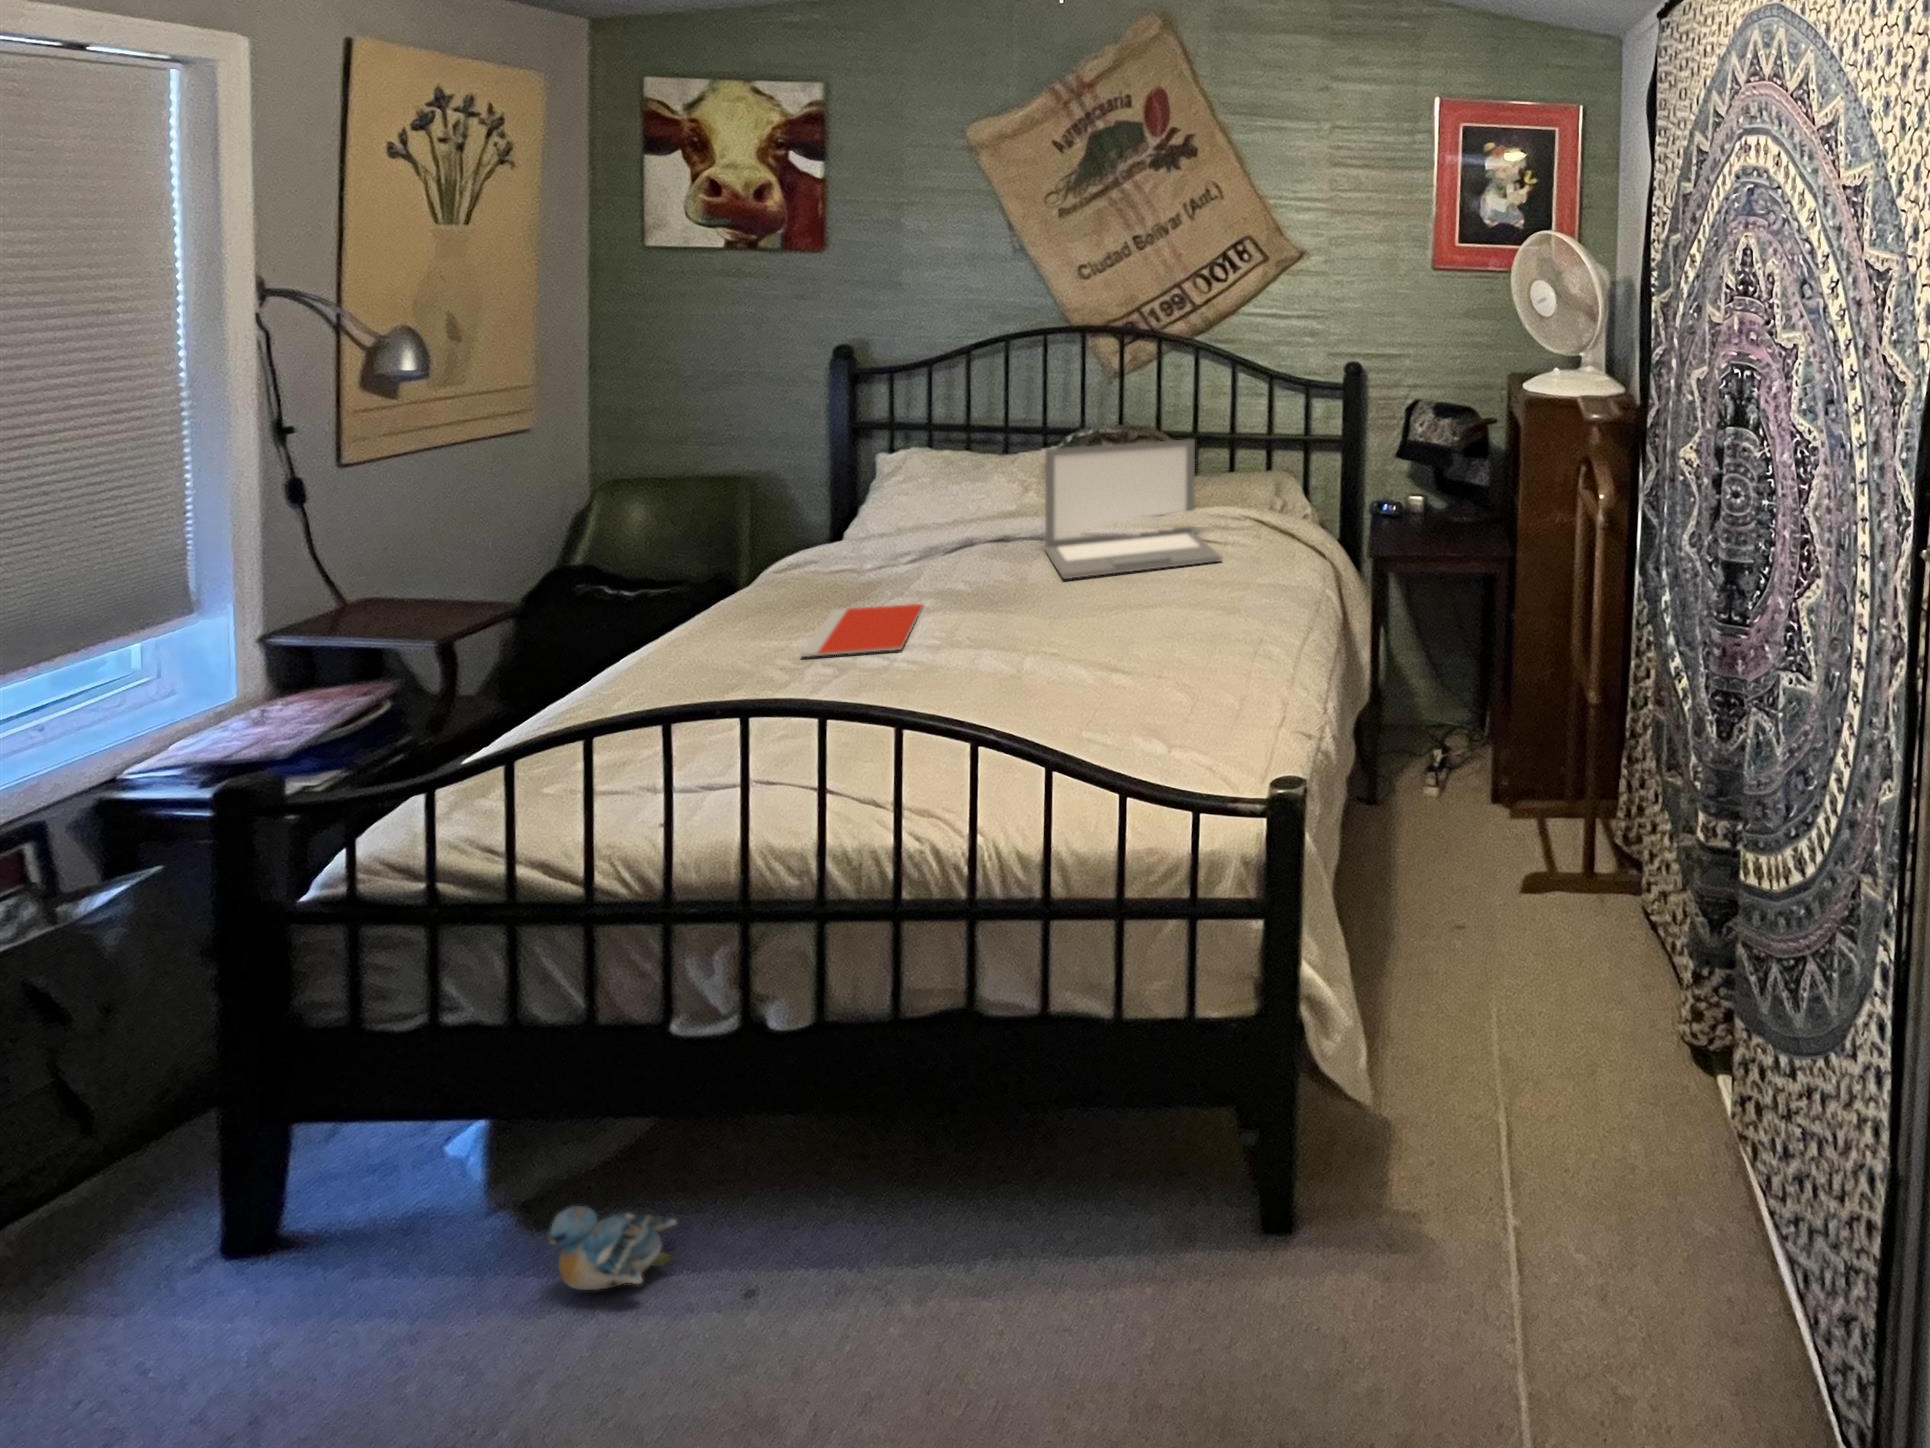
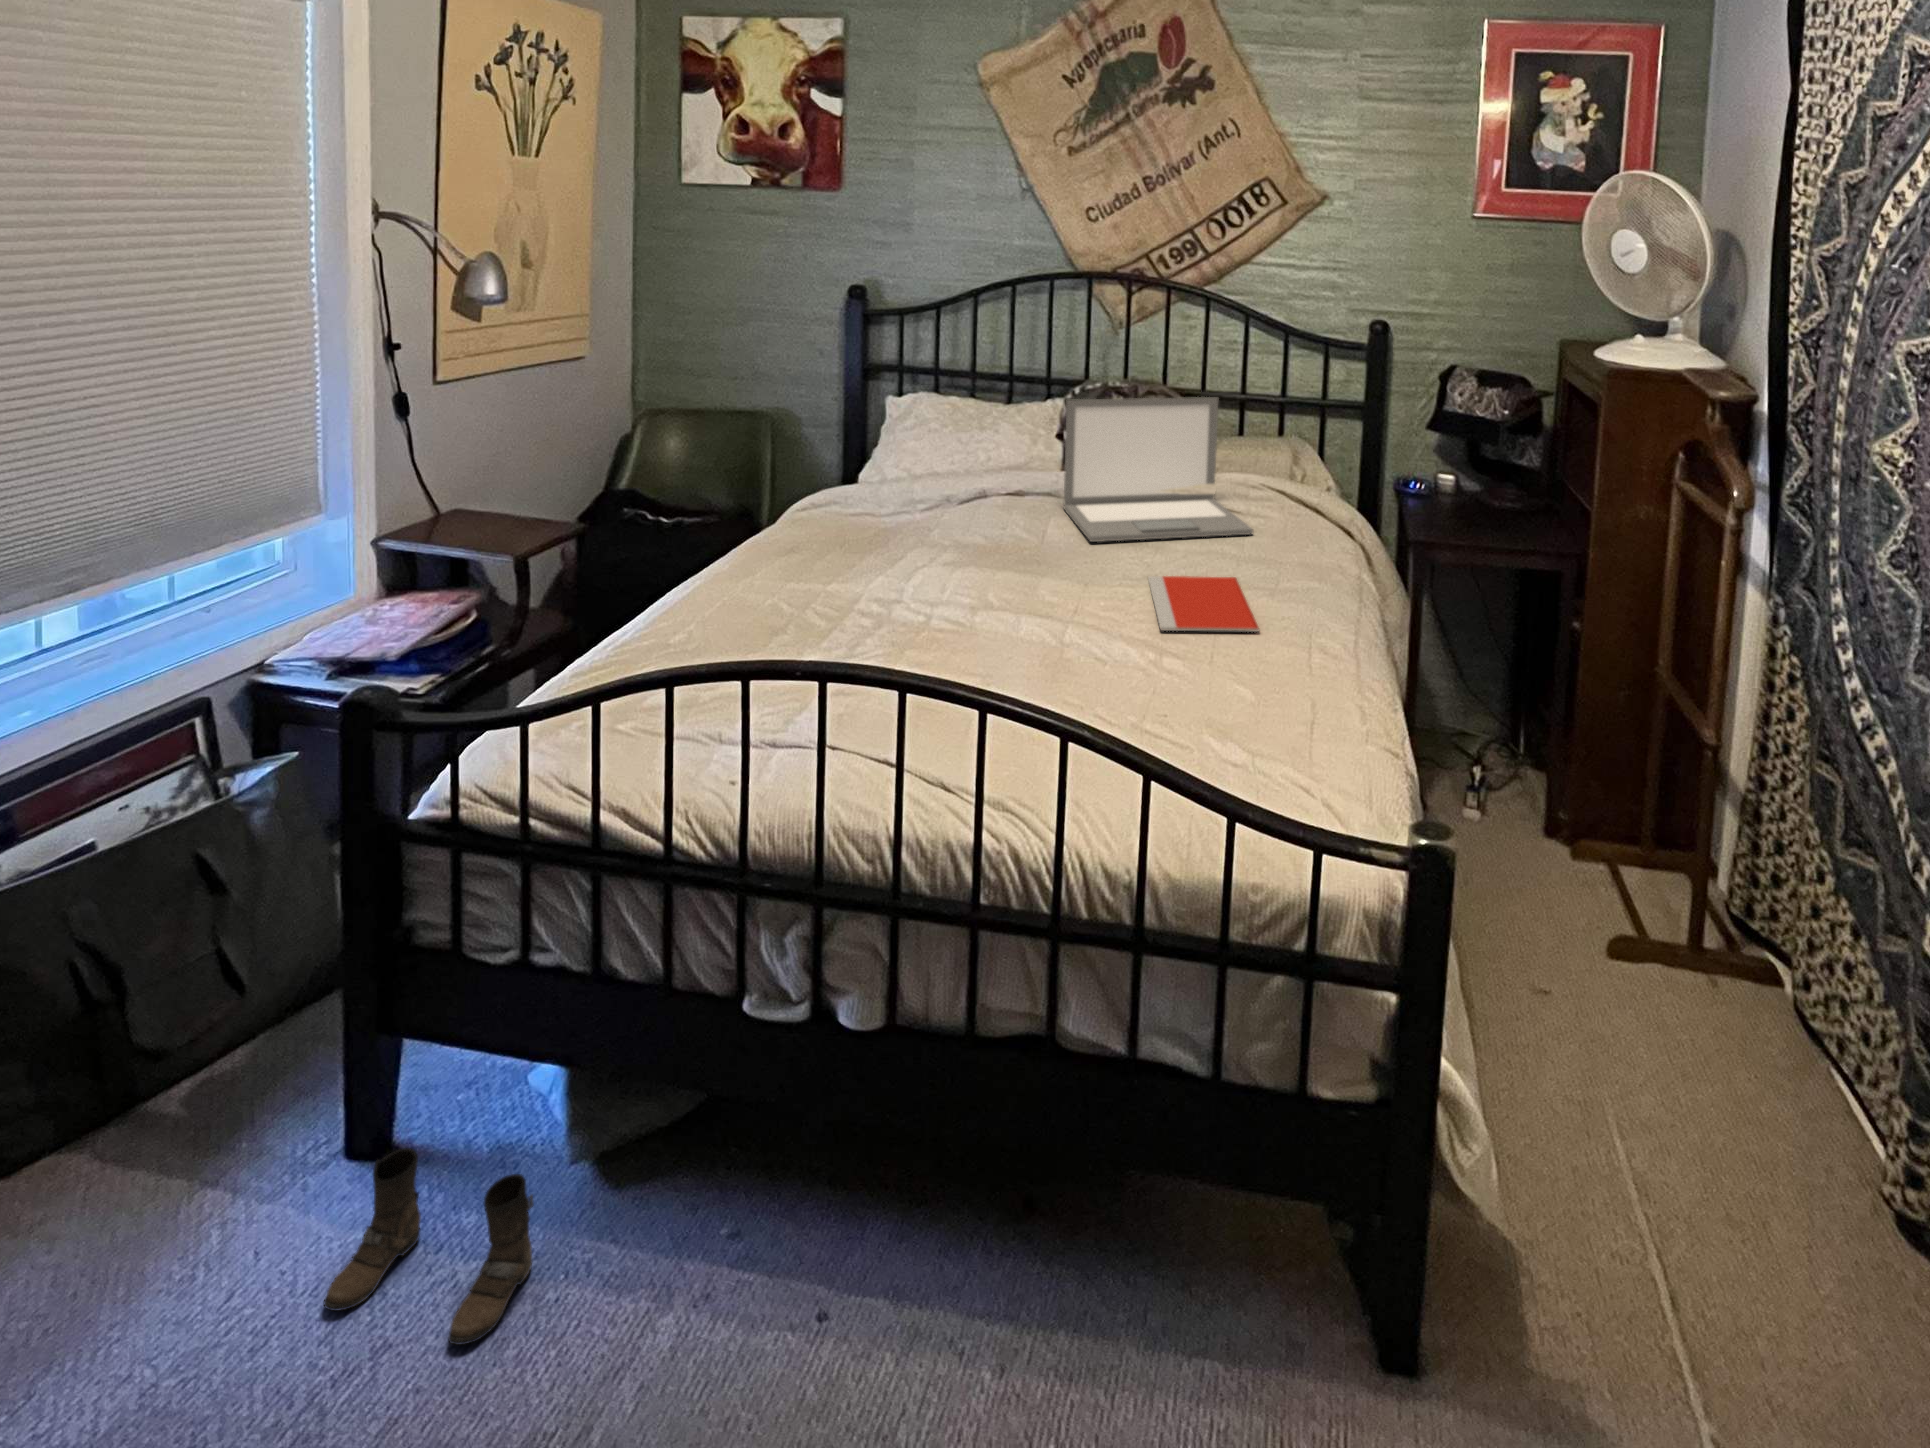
notebook: present [801,604,923,657] -> present [1148,576,1259,632]
plush toy: present [548,1206,677,1290] -> none [624,1181,745,1282]
boots: none [199,1222,445,1389] -> present [323,1148,533,1345]

